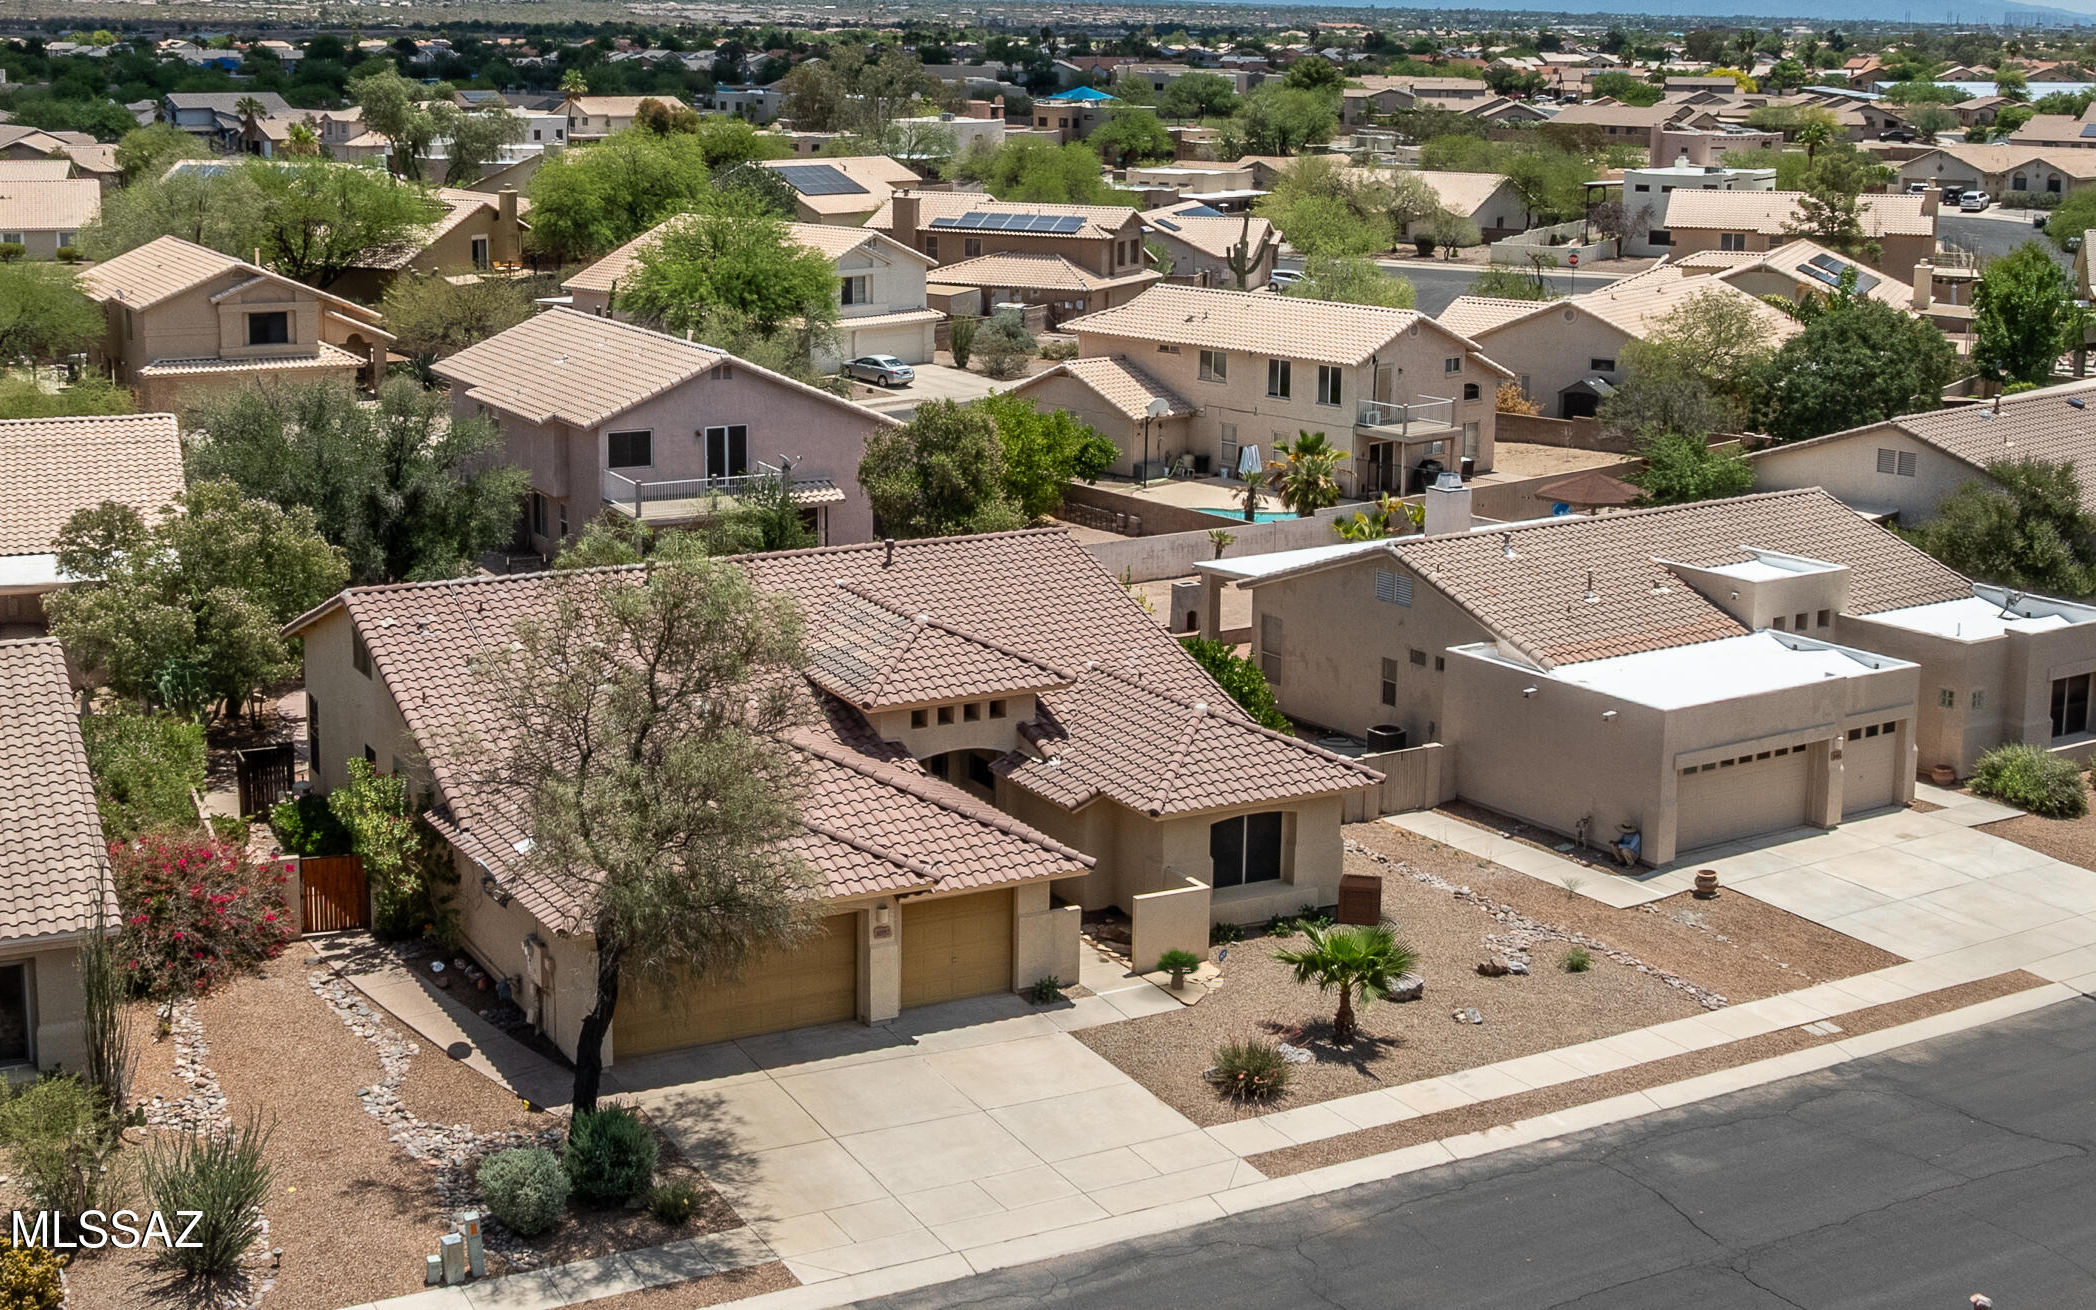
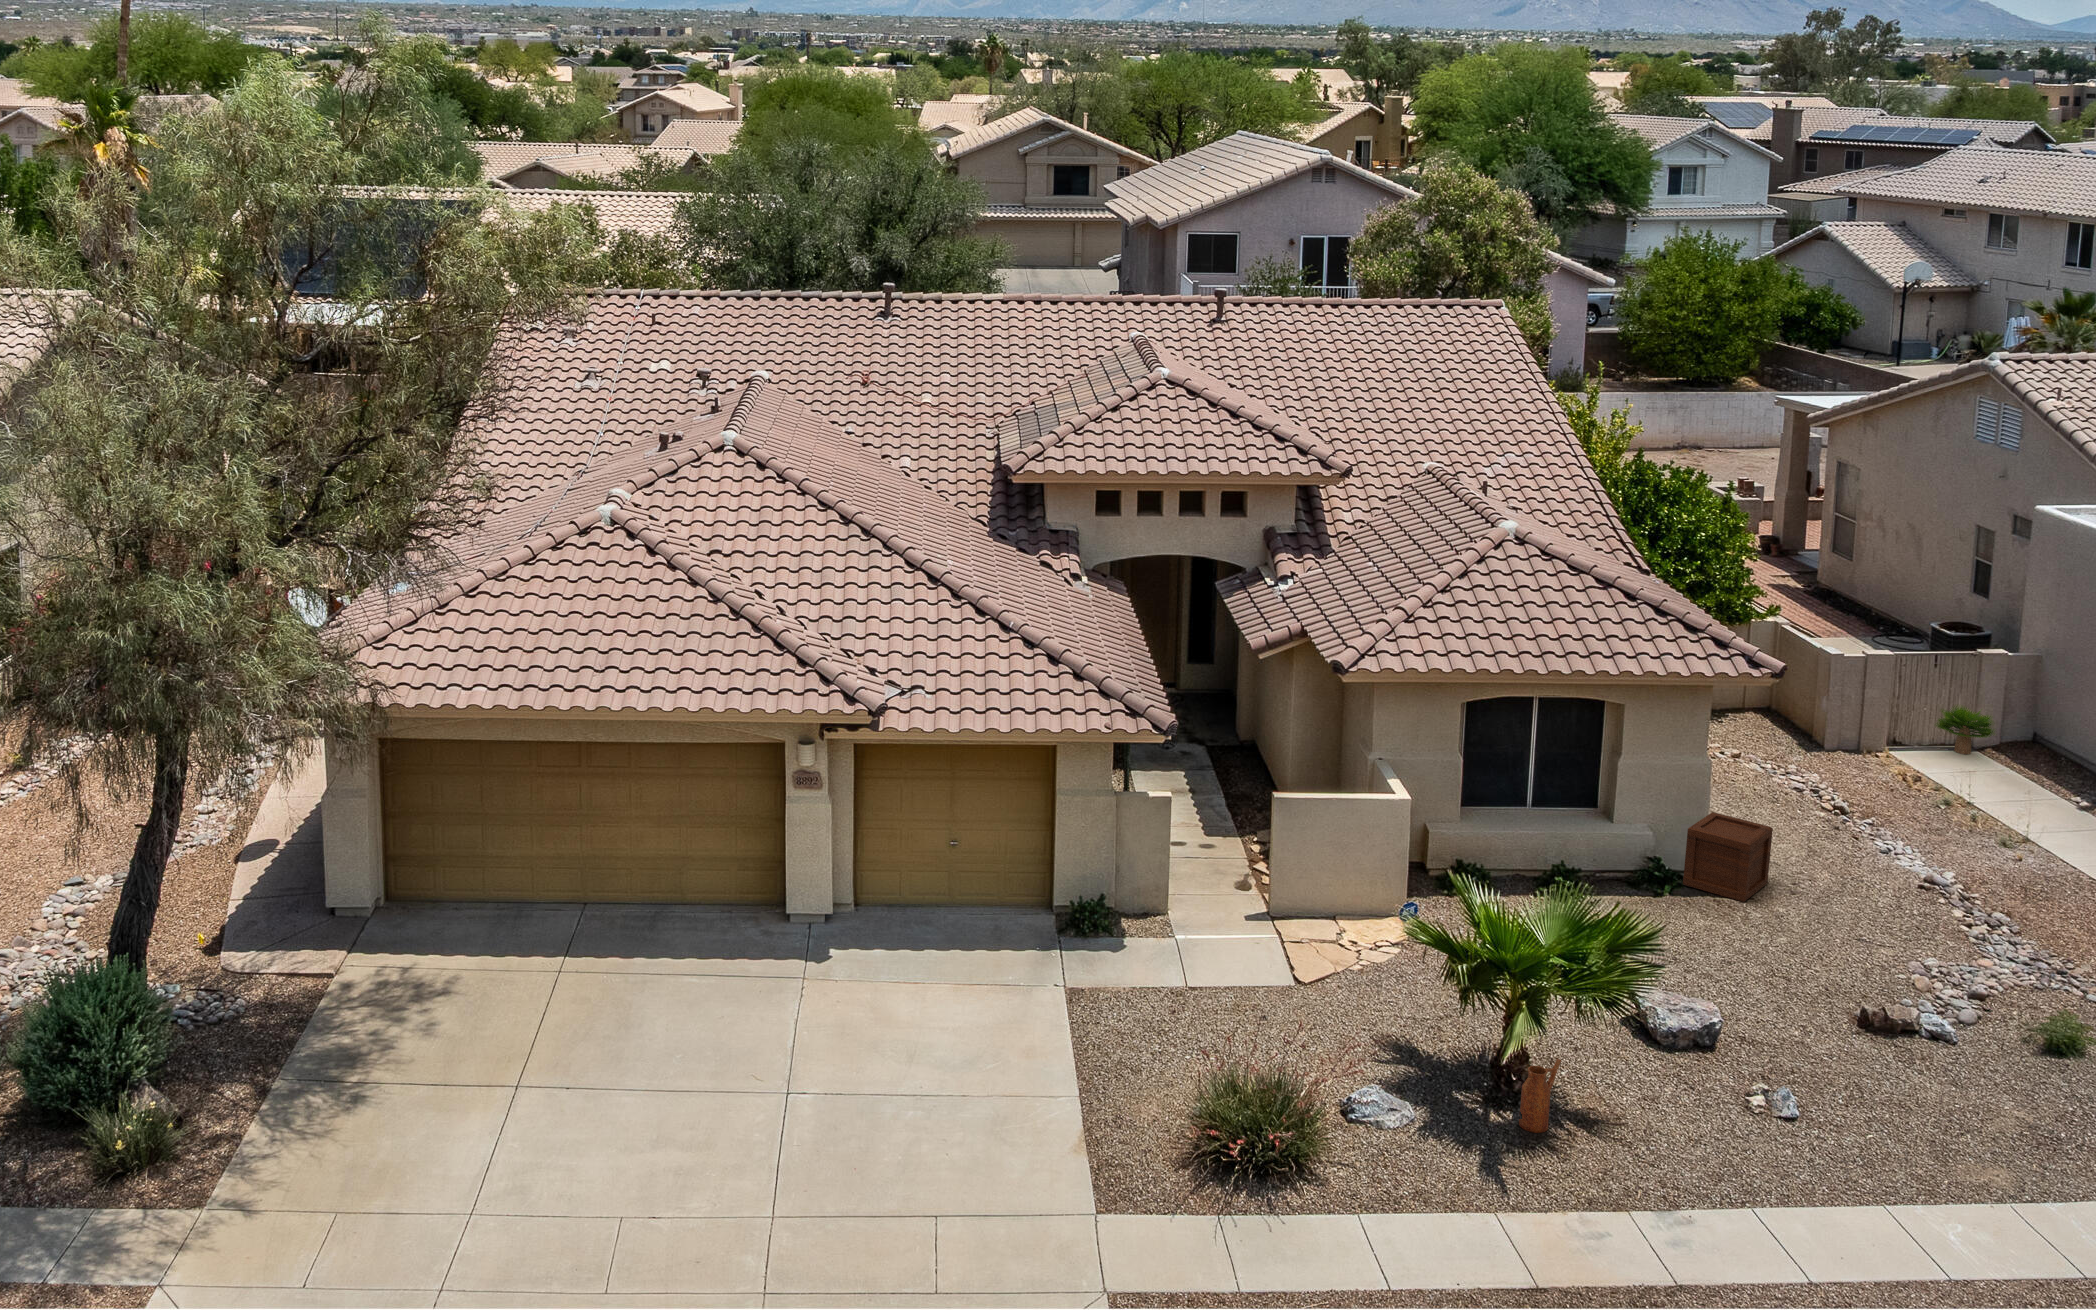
potted plant: present [1155,948,1200,990] -> present [1936,706,1994,754]
watering can: none [1359,1014,1376,1057] -> present [1519,1059,1561,1133]

